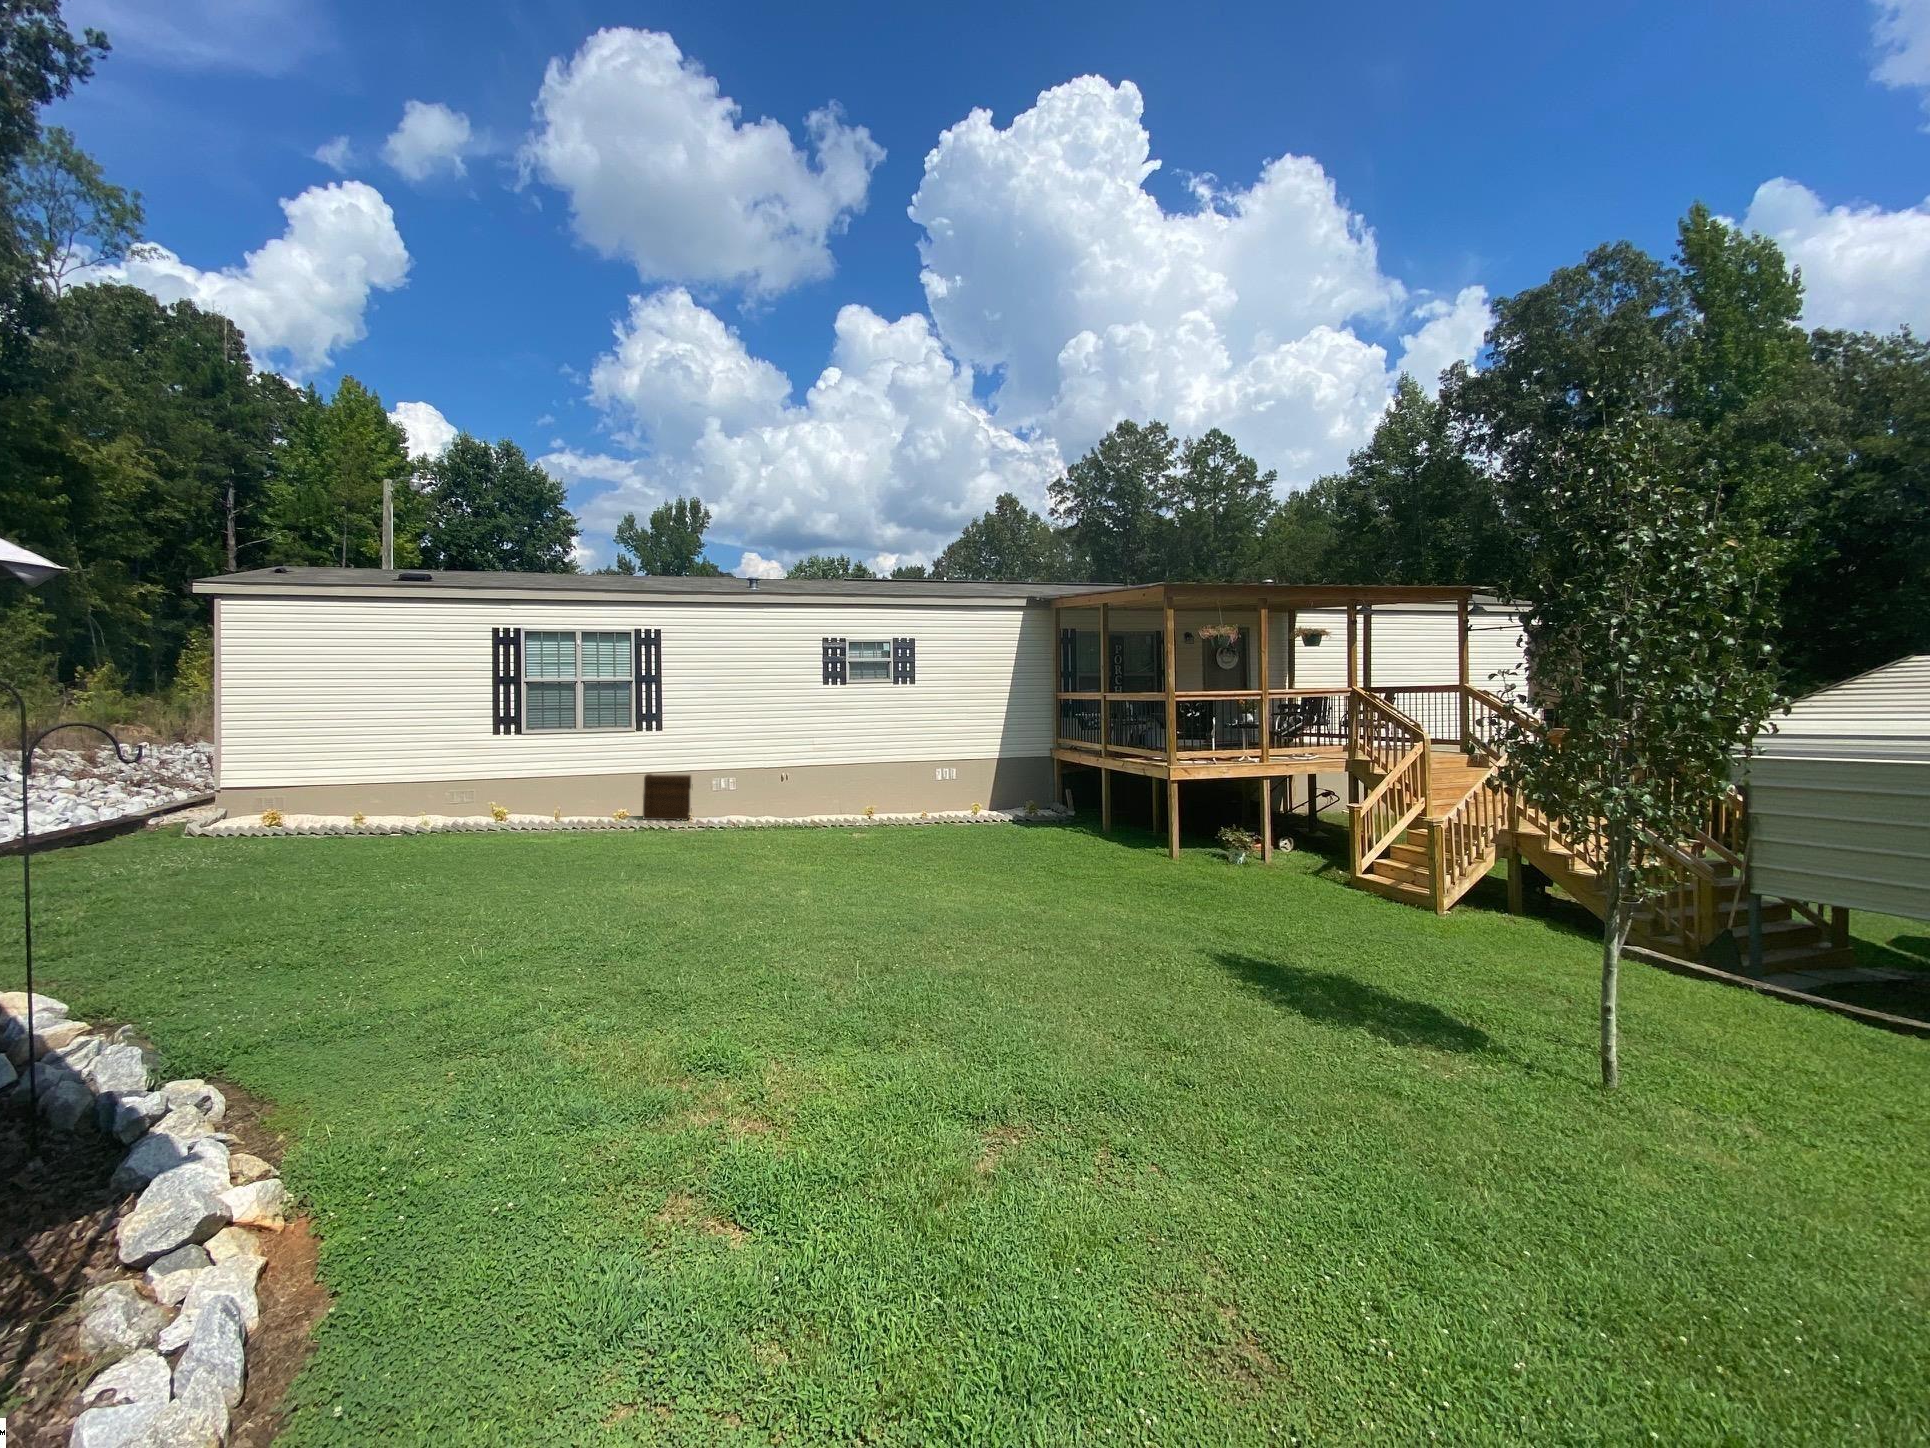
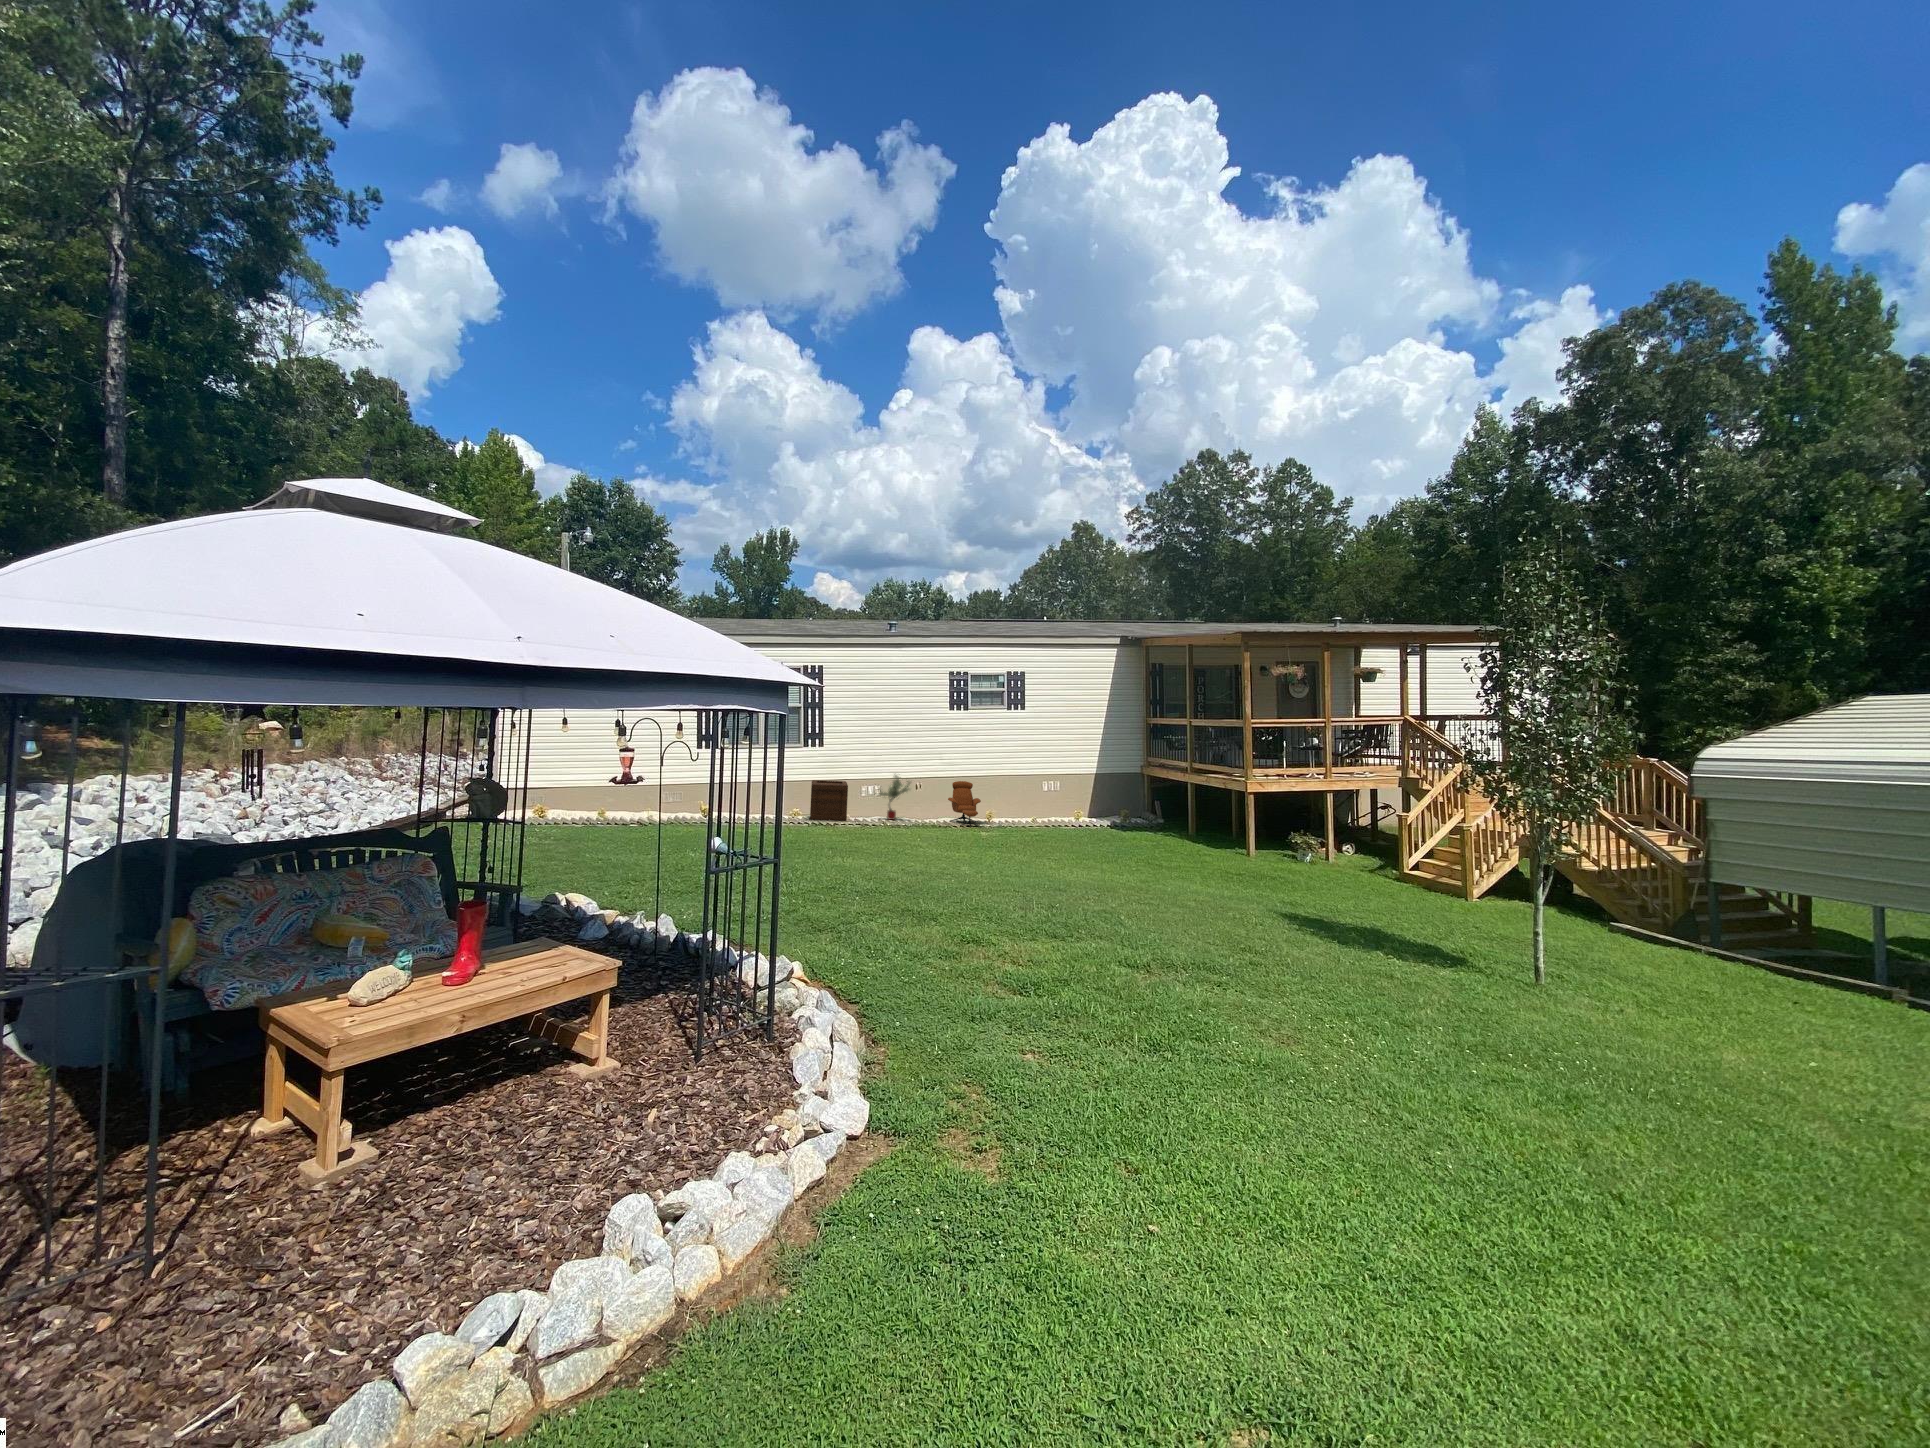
potted tree: none [725,761,773,818] -> present [874,776,910,820]
lounge chair: none [818,770,858,826] -> present [948,781,981,827]

